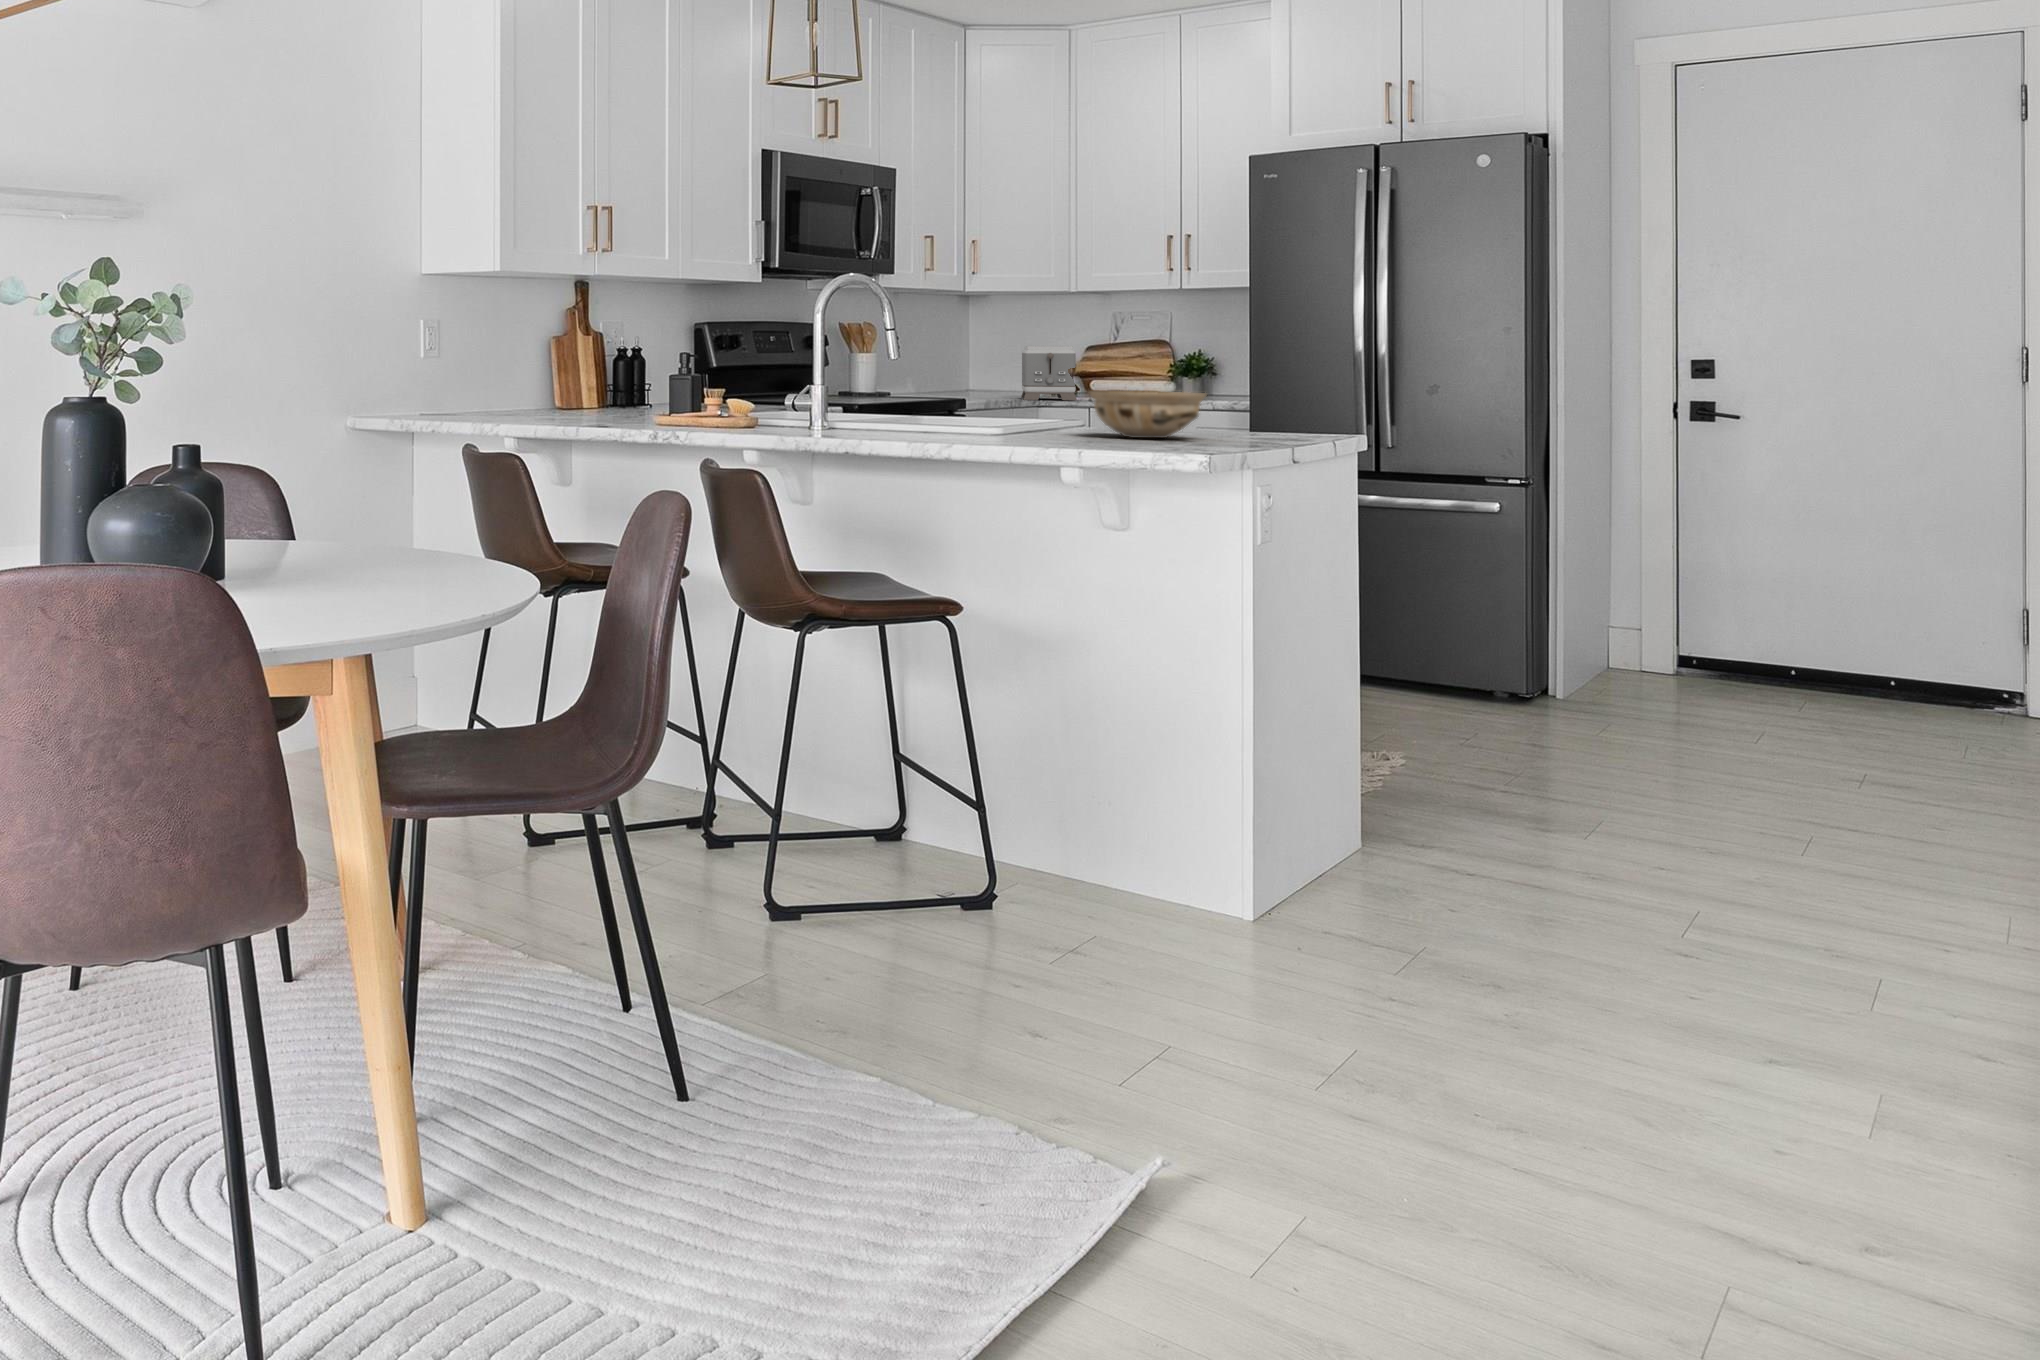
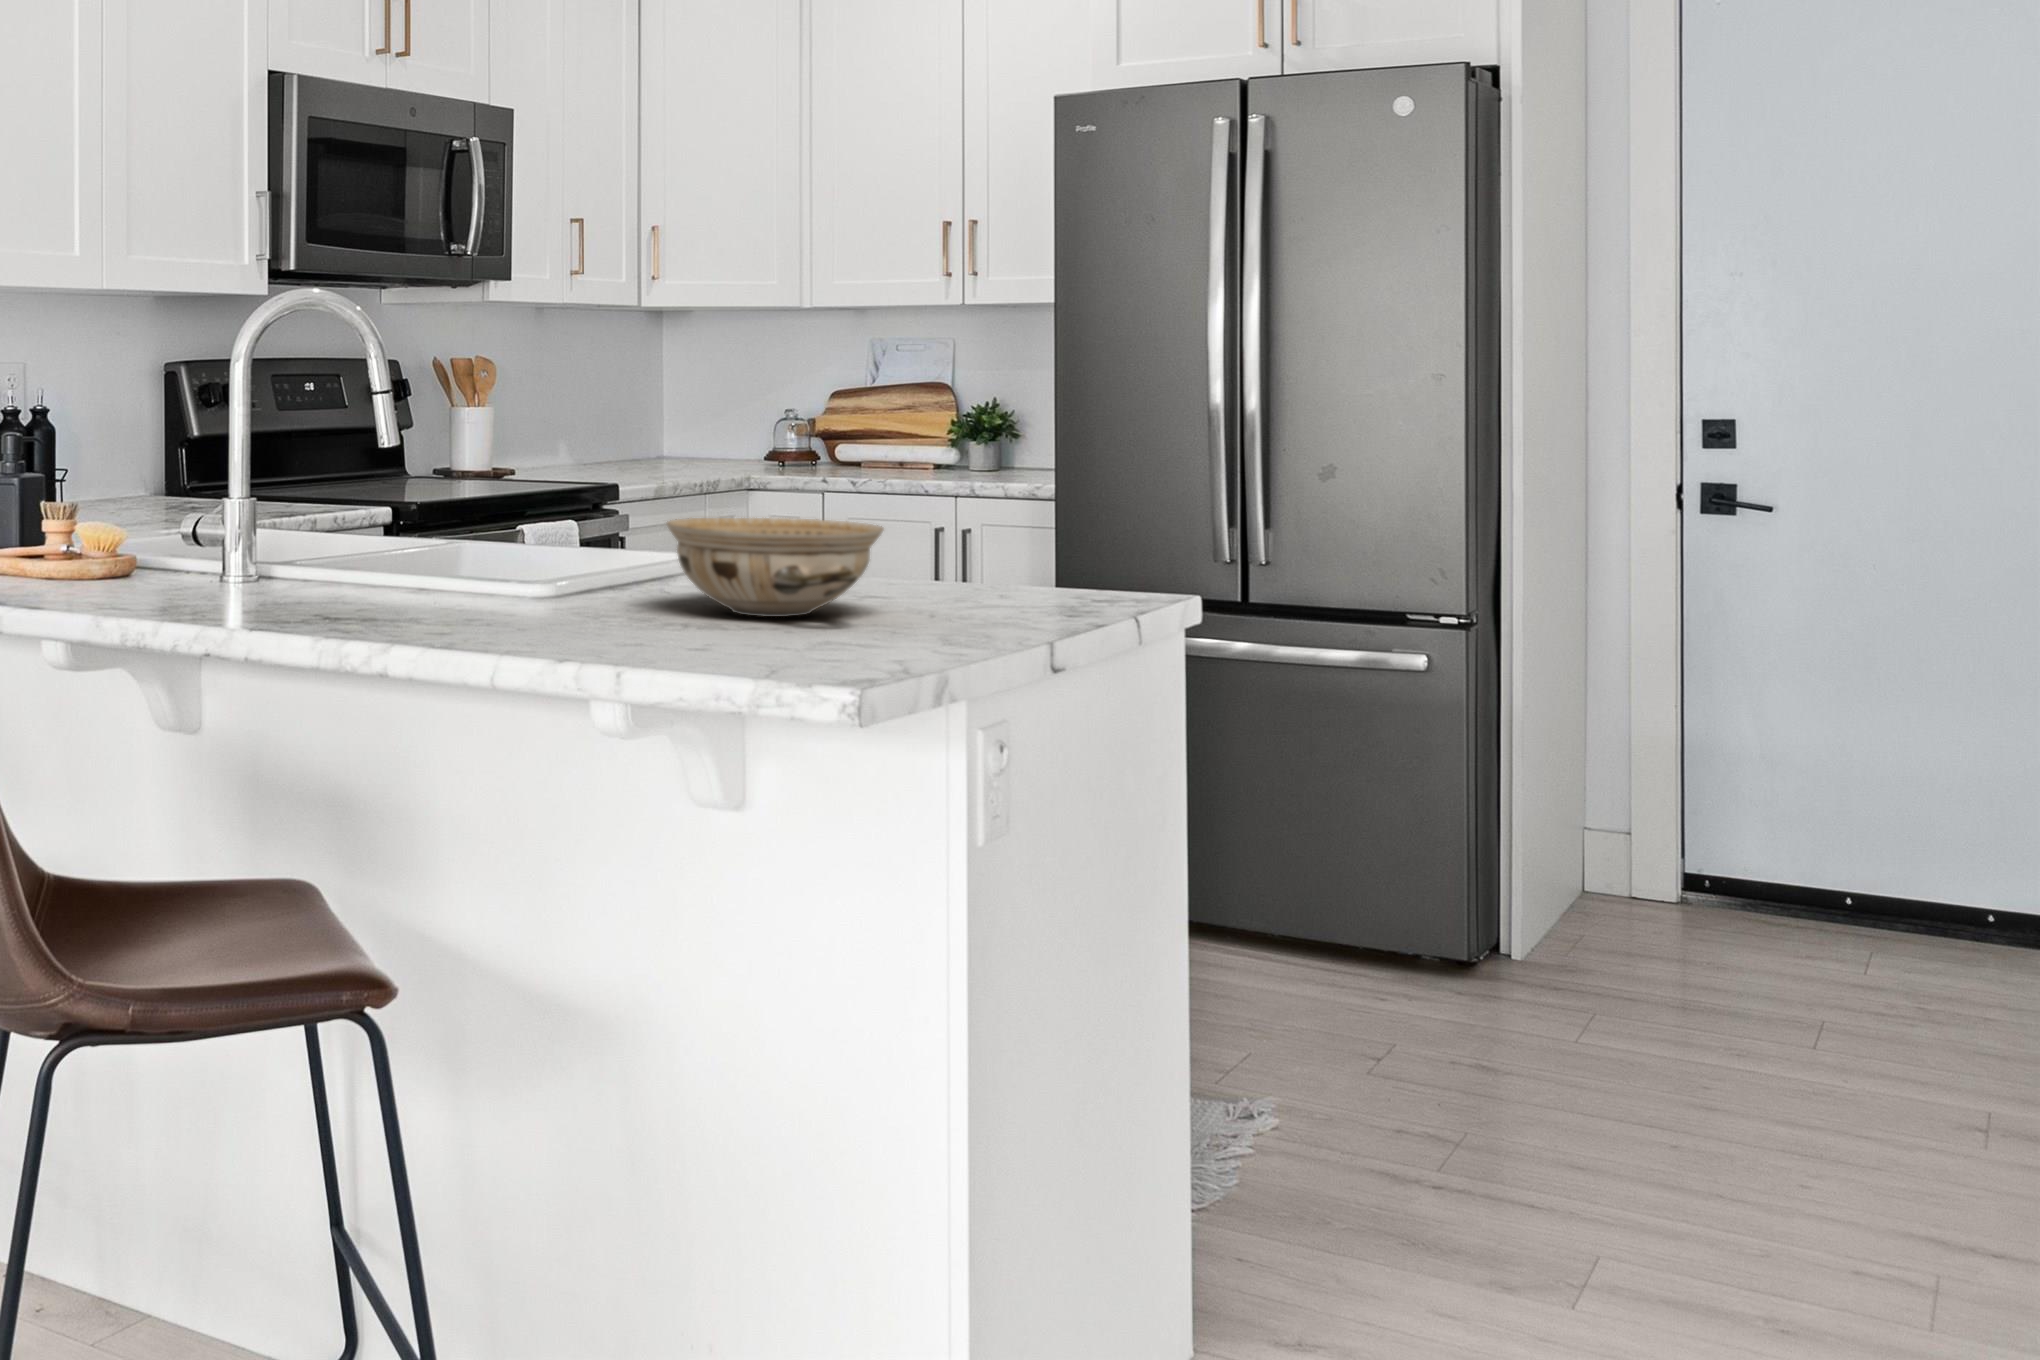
toaster: present [1021,346,1077,400] -> none [731,389,810,475]

